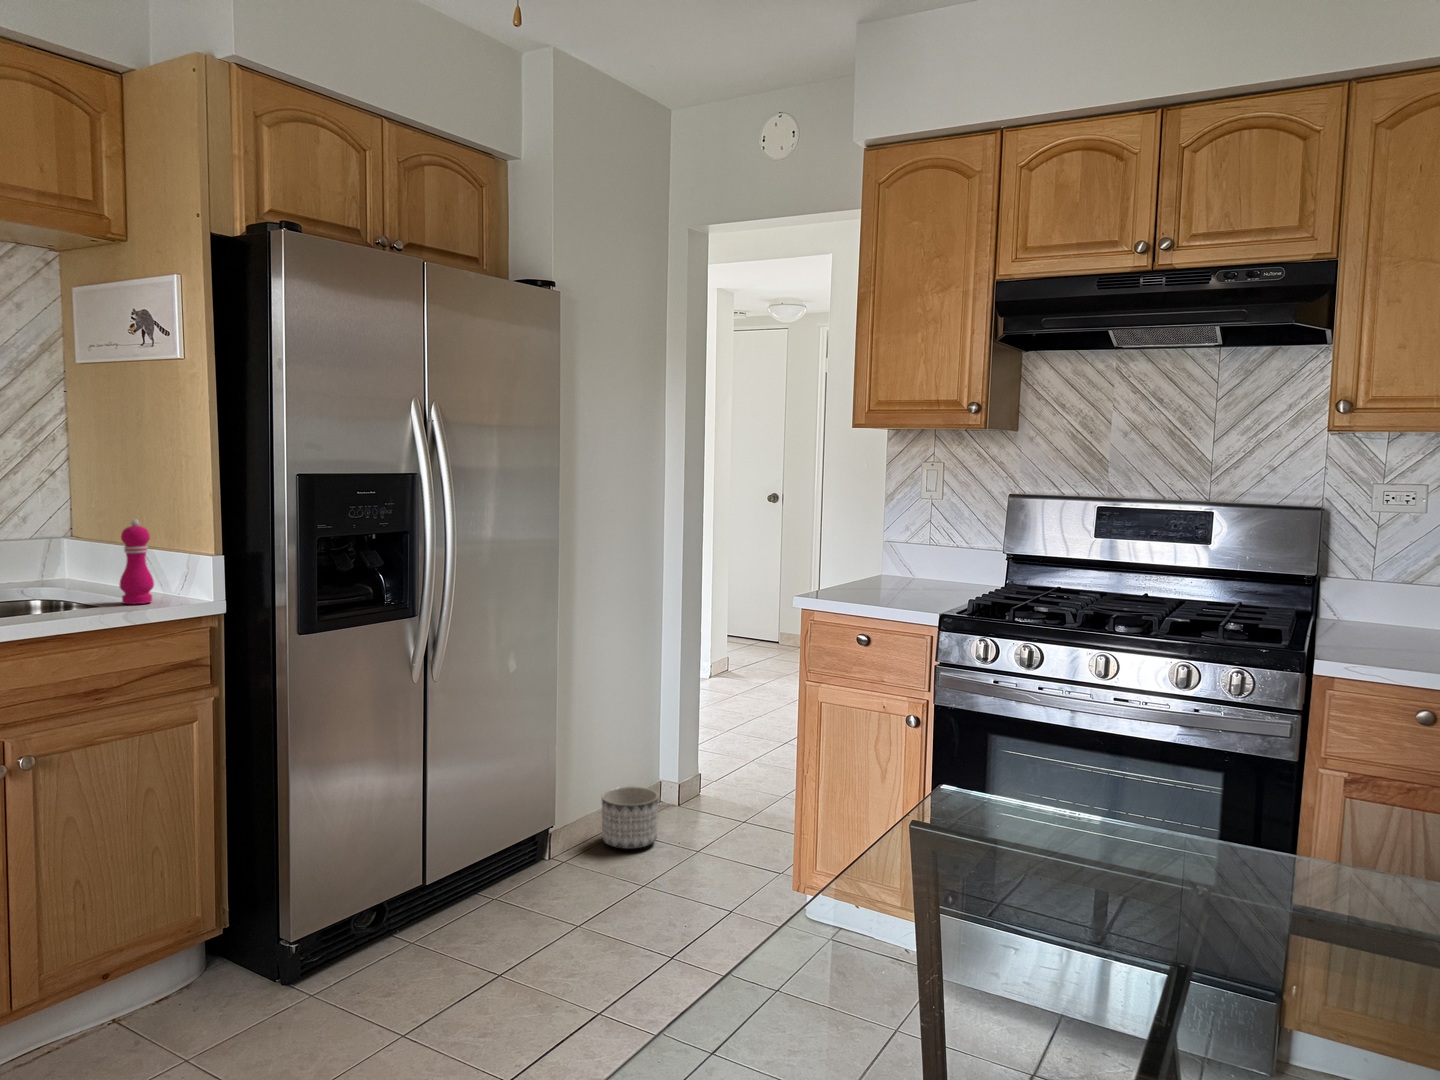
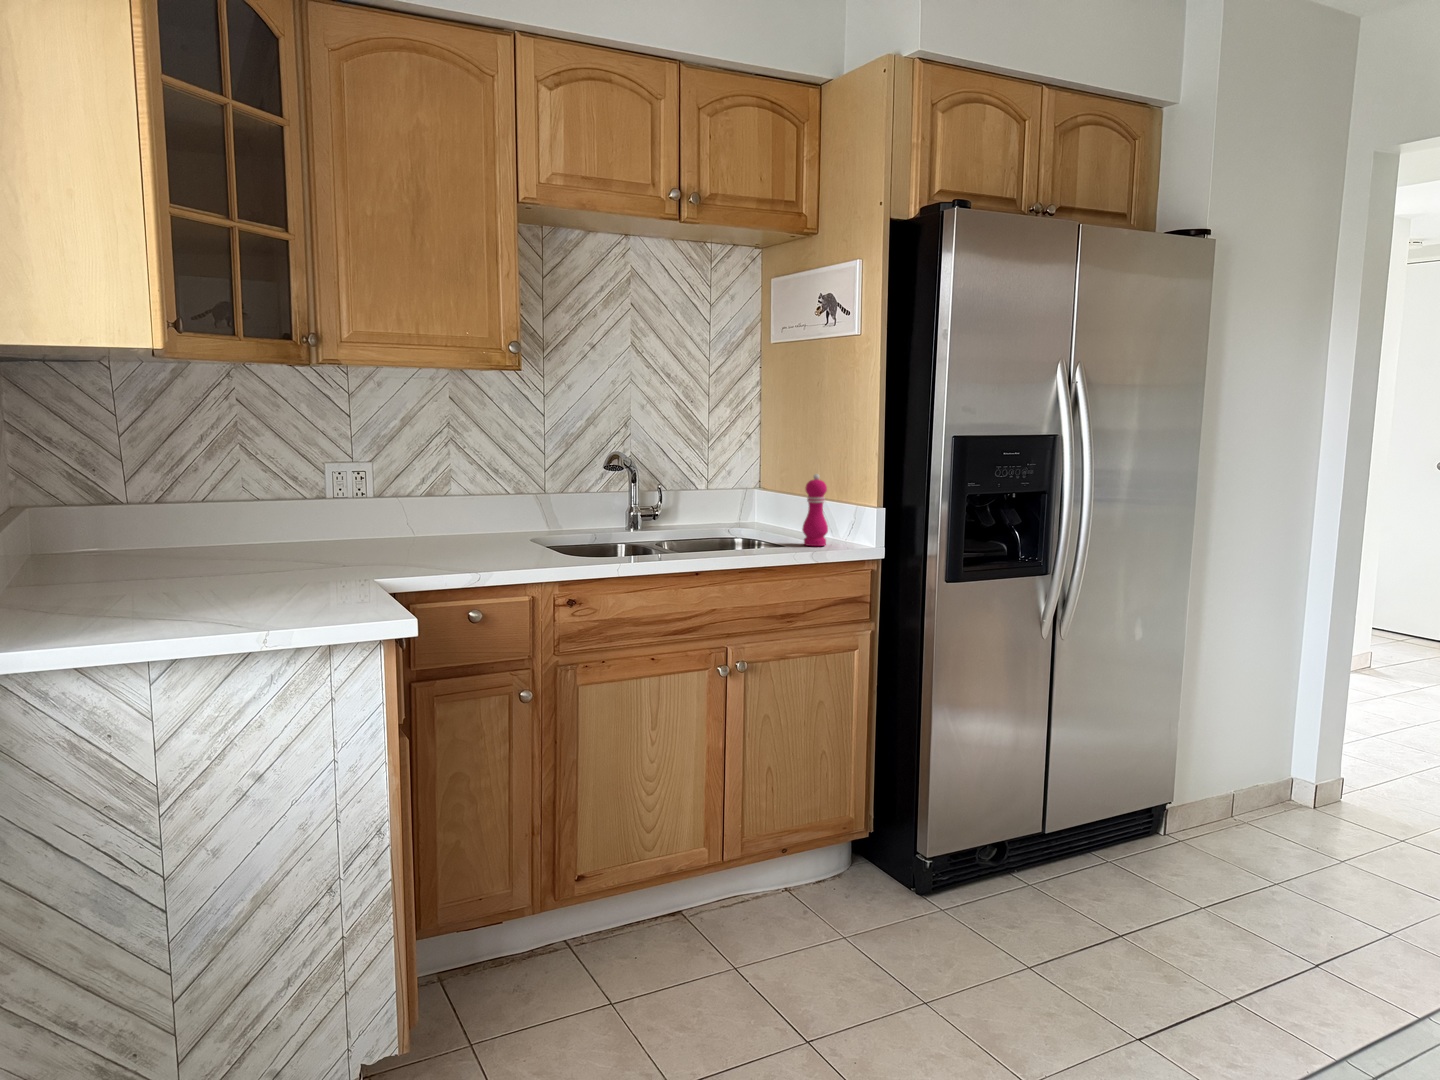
planter: present [602,786,659,849] -> none [1224,775,1296,844]

